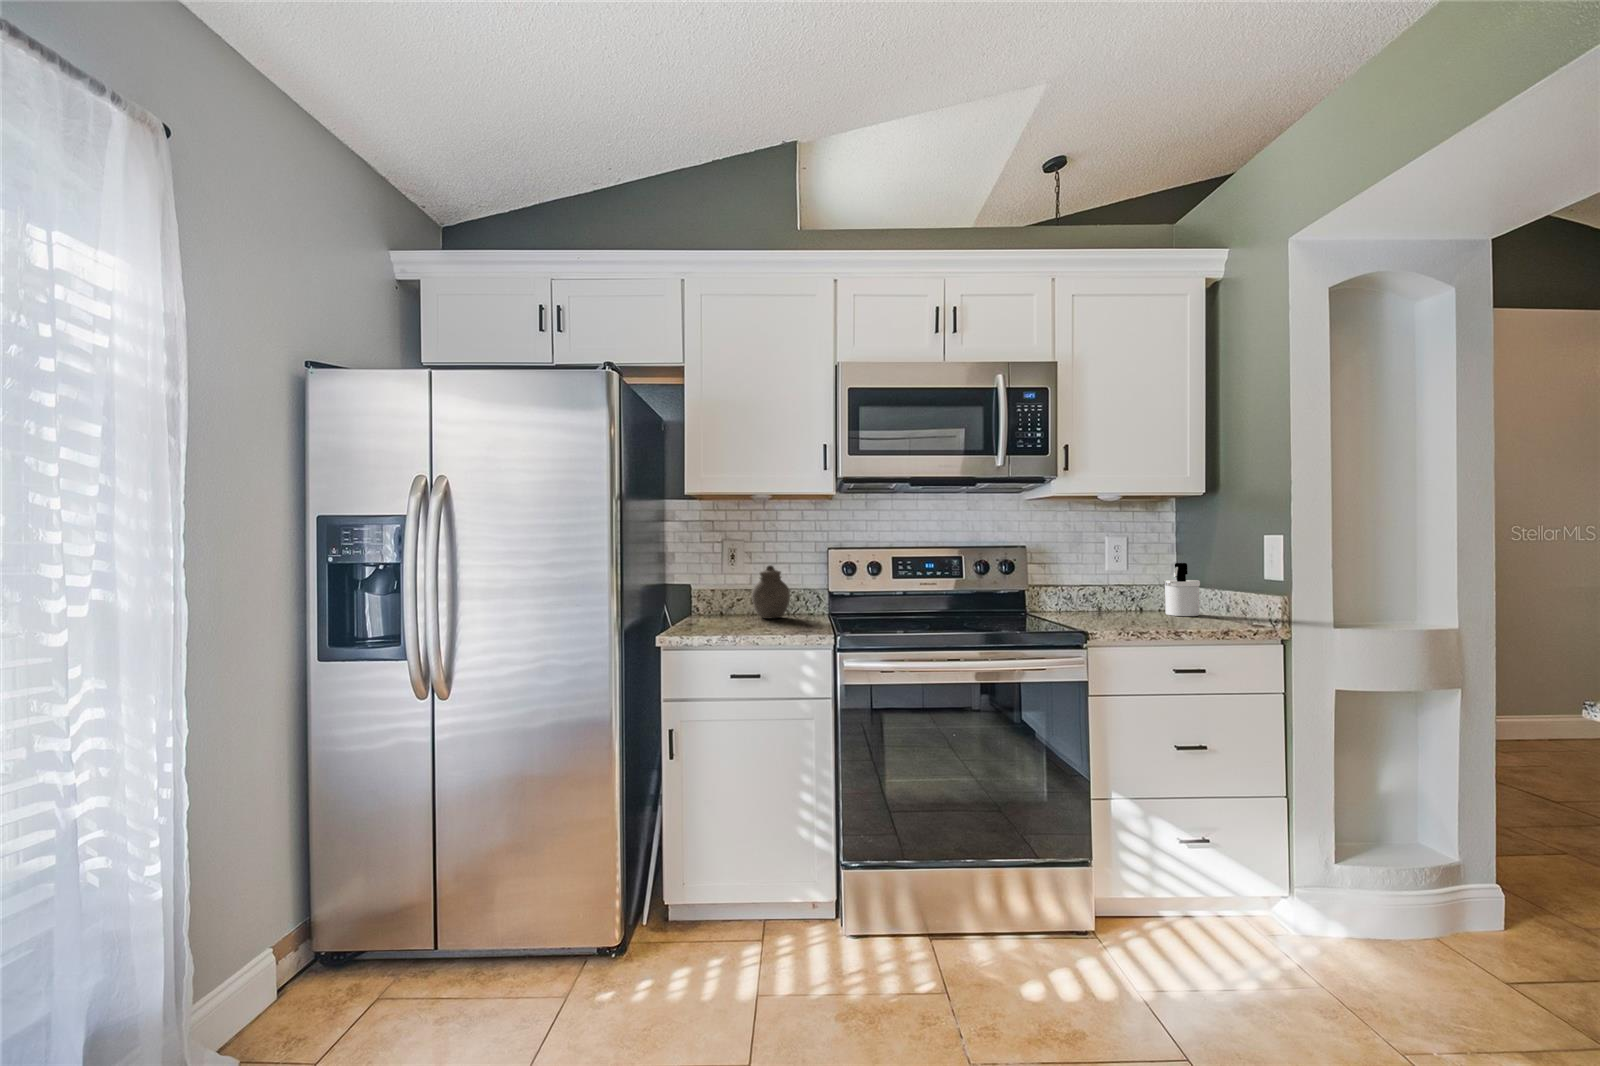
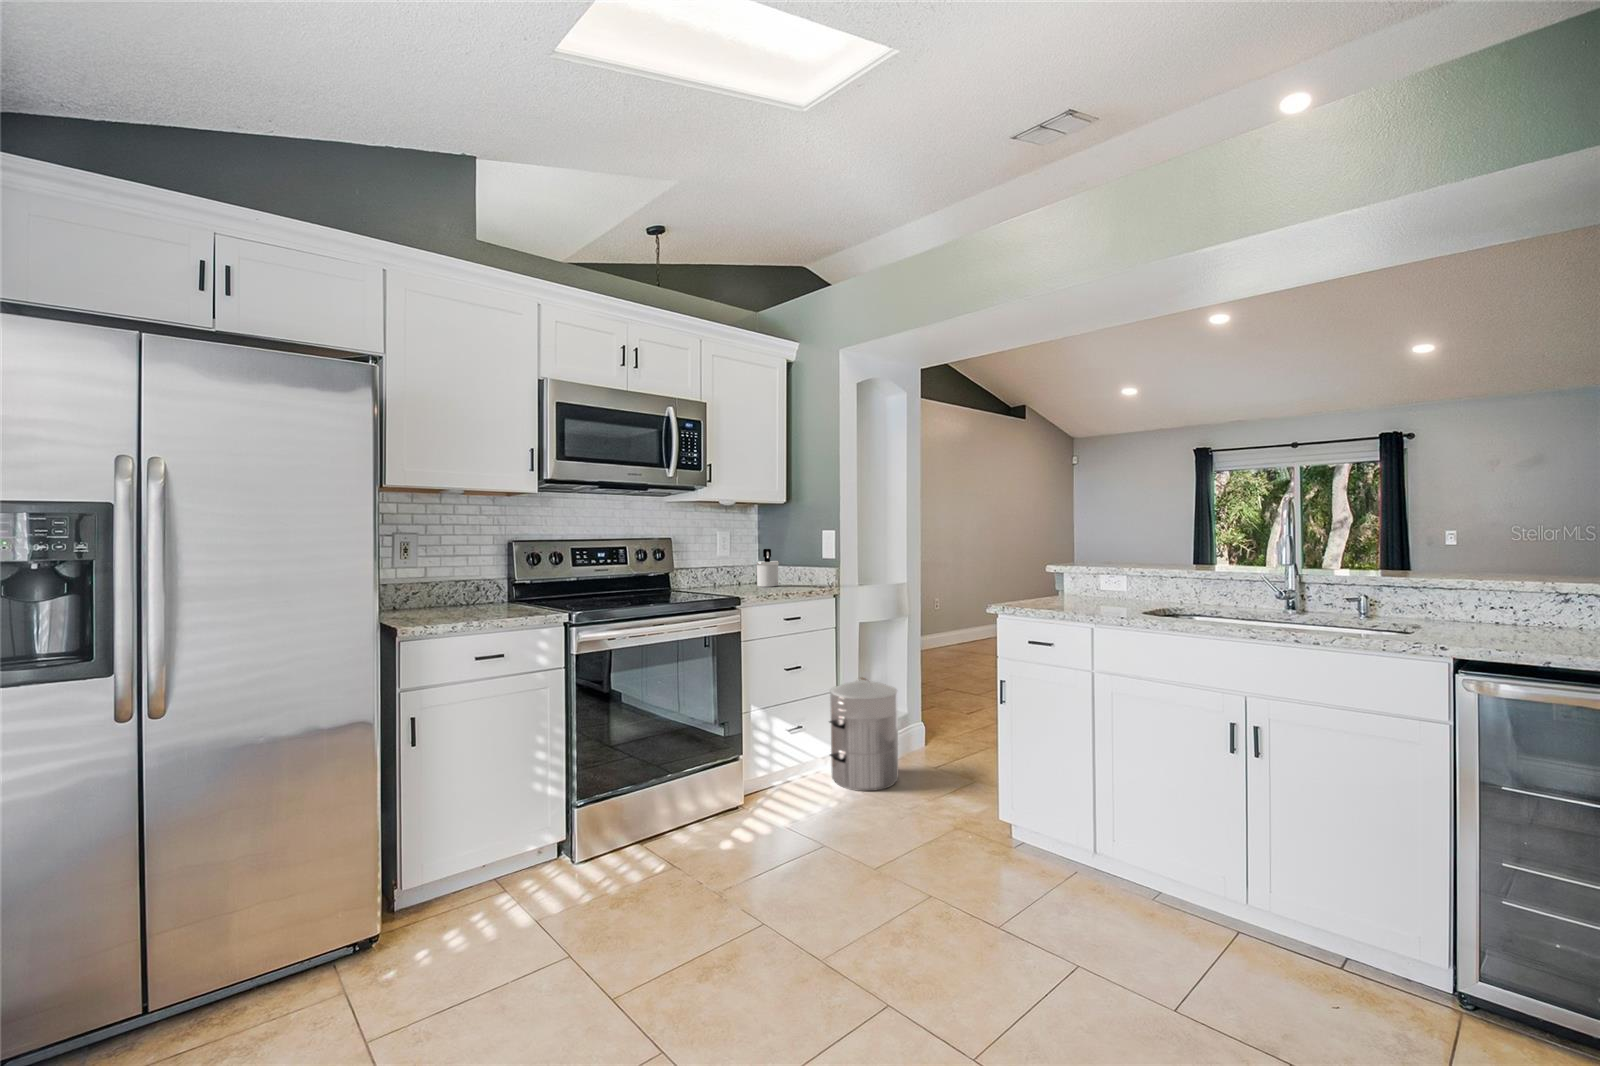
jar: present [752,565,790,619] -> none [443,557,485,608]
waste bin: none [1260,782,1423,994] -> present [830,677,899,791]

